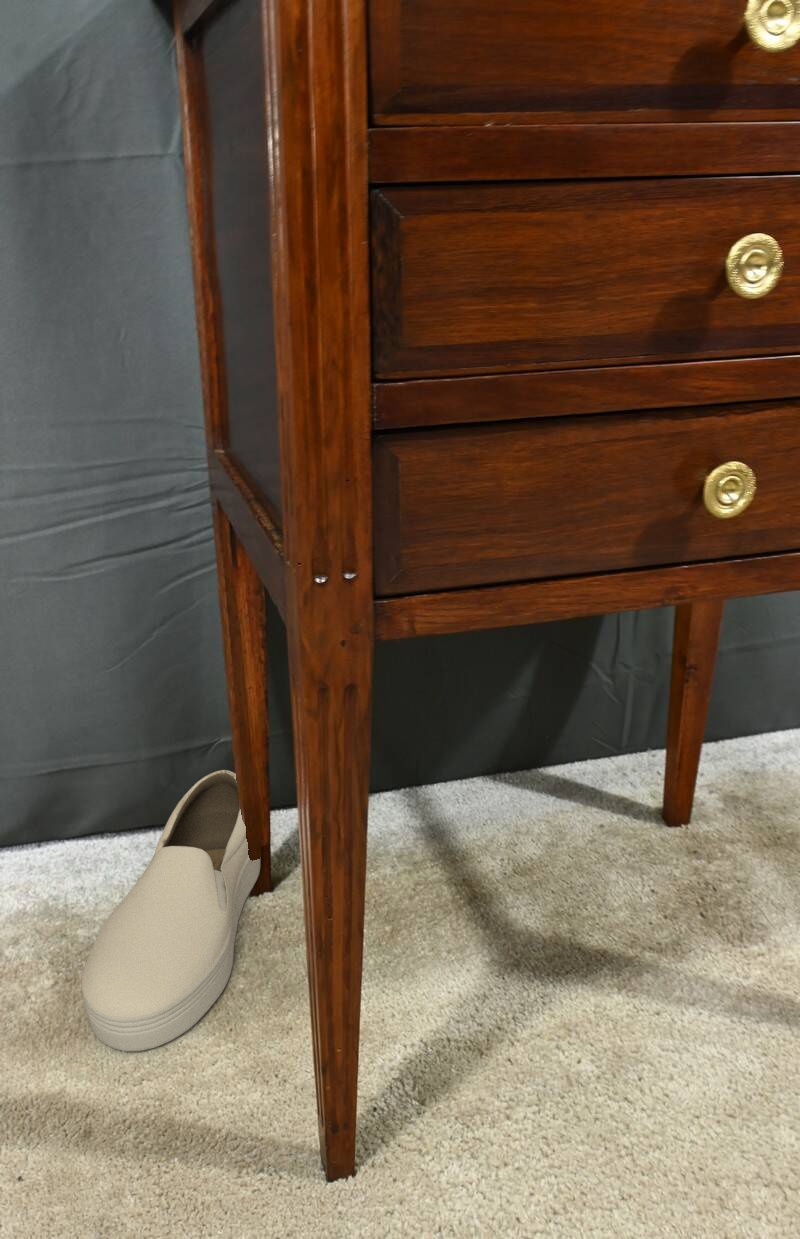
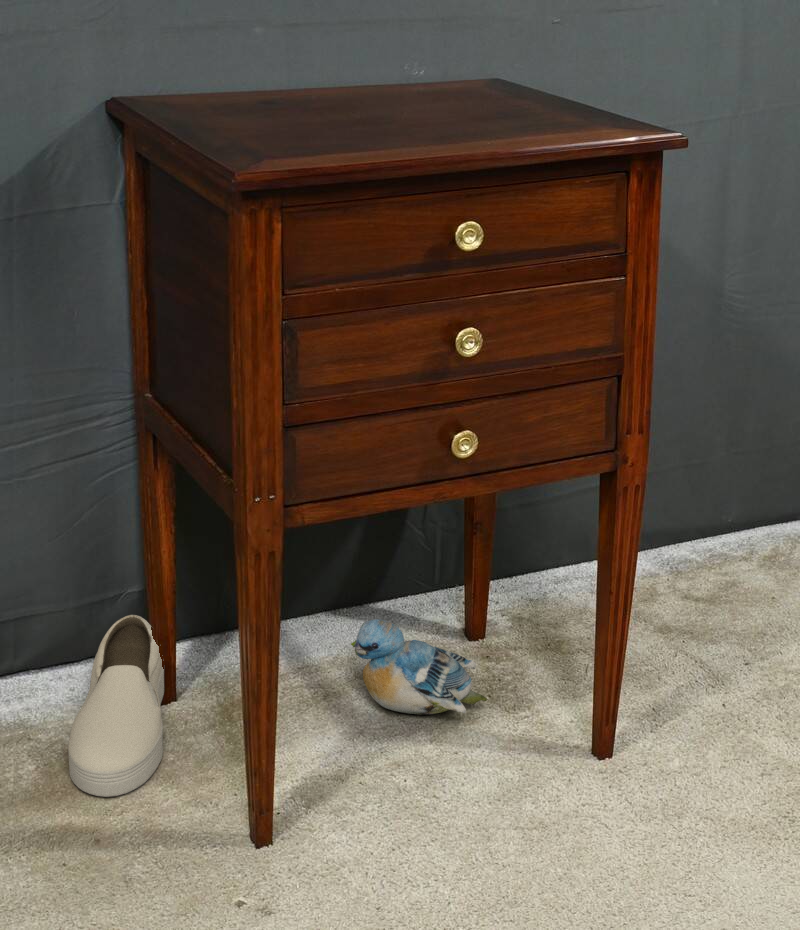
plush toy: none [508,800,702,951] -> present [351,619,487,714]

